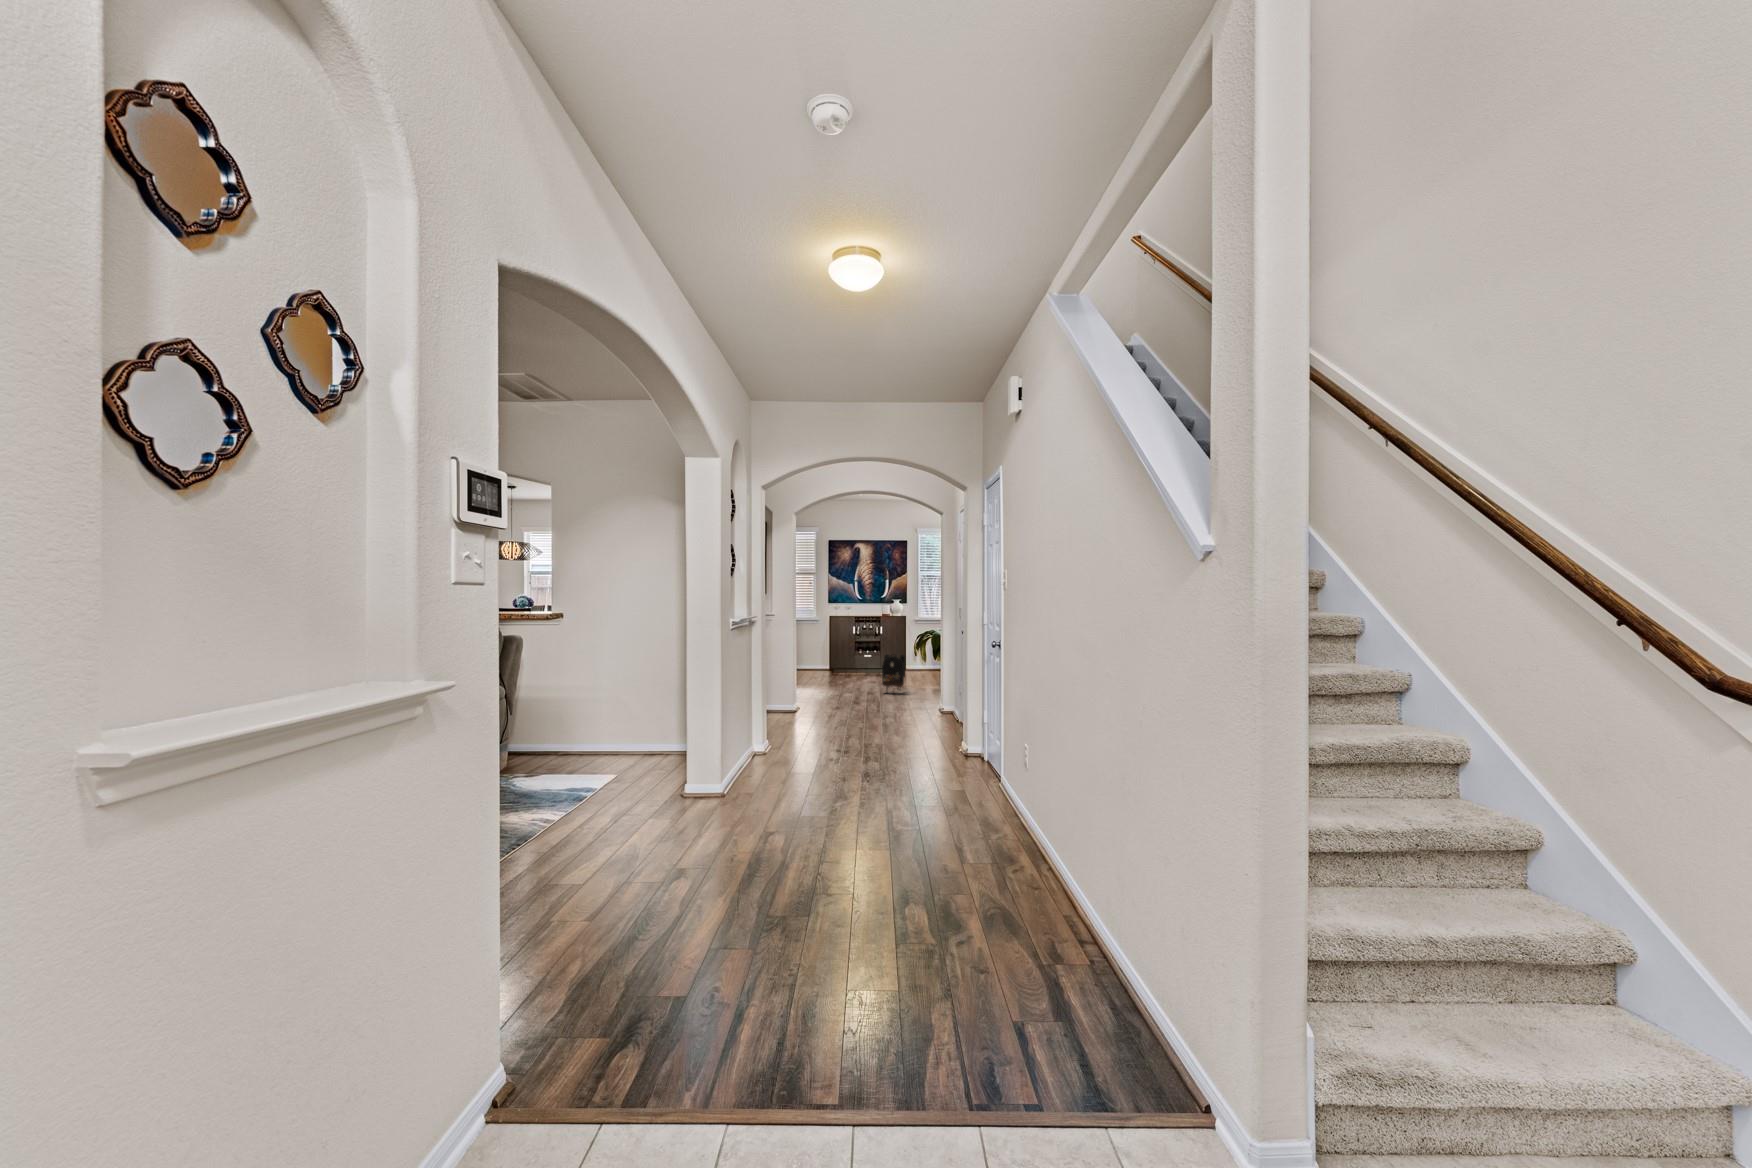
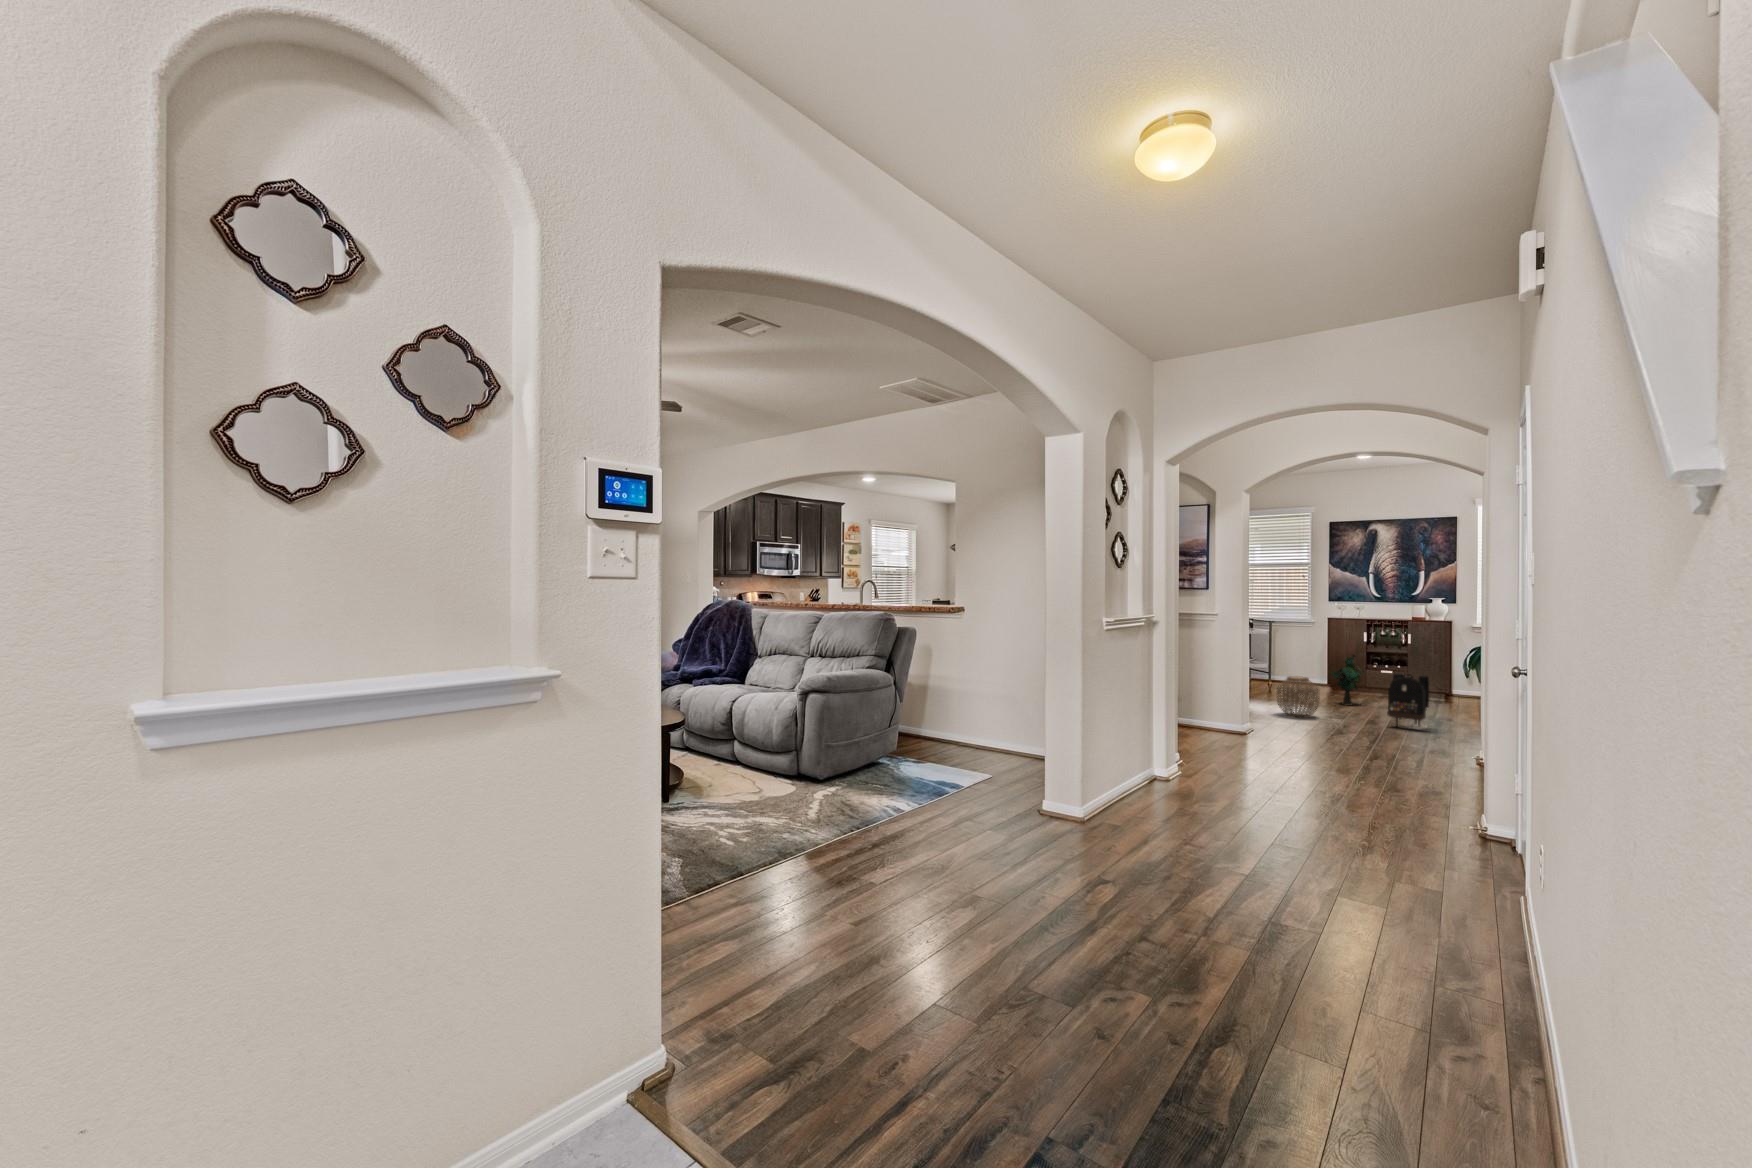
decorative plant: none [838,643,860,682] -> present [1332,655,1364,705]
woven basket: none [809,662,838,694] -> present [1277,676,1319,718]

